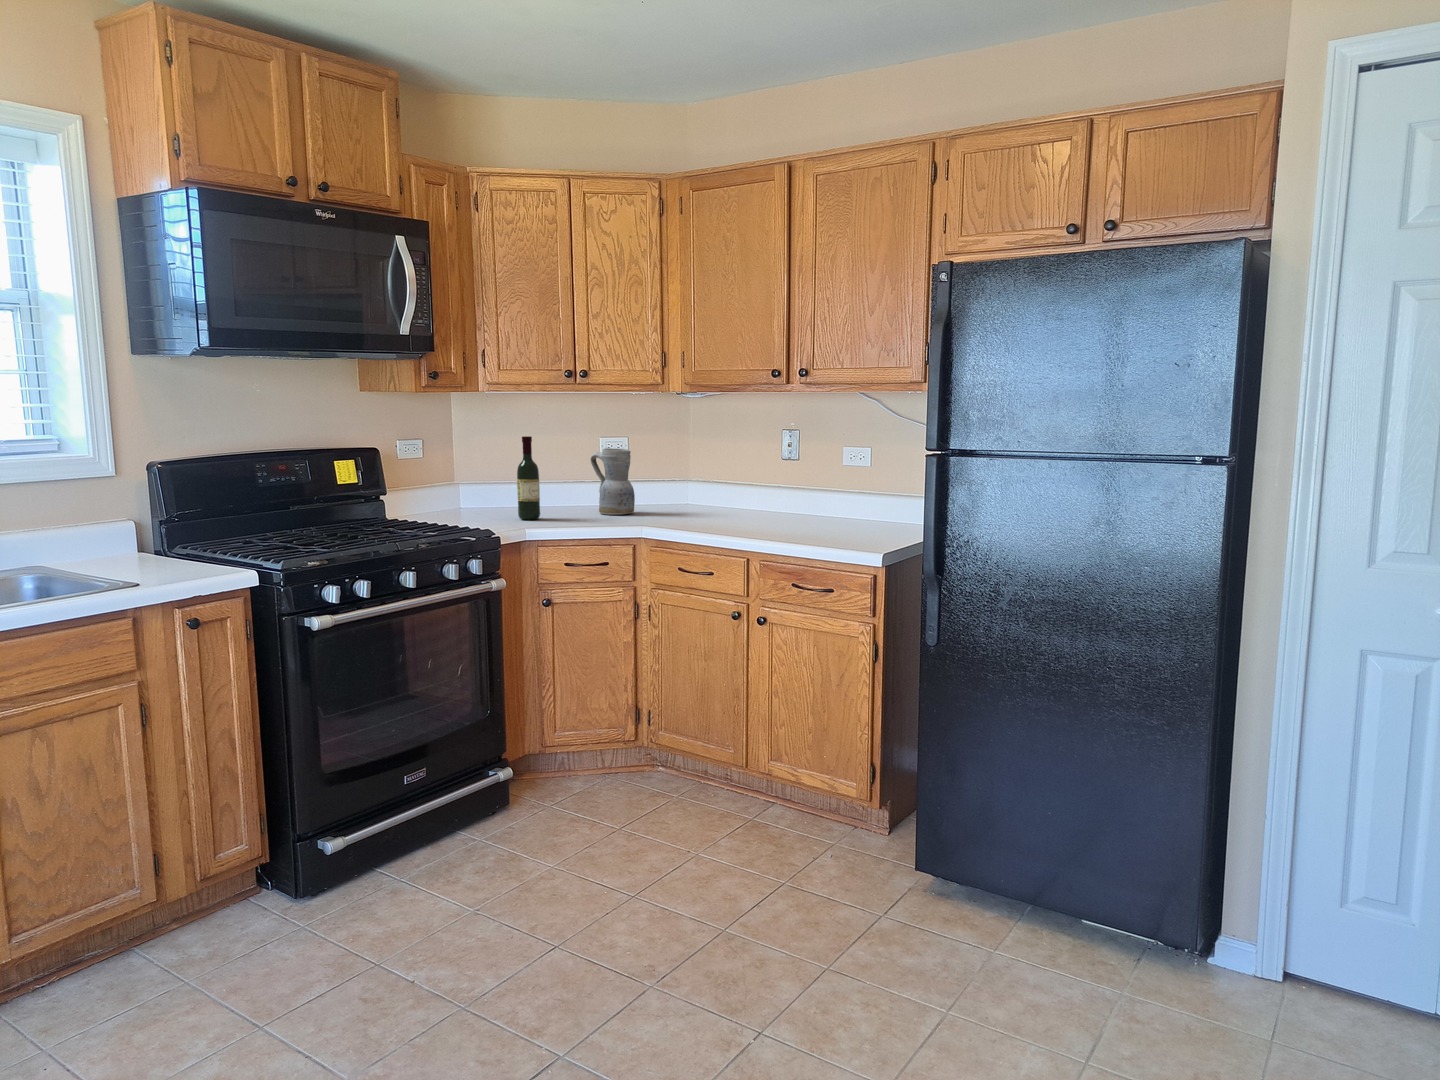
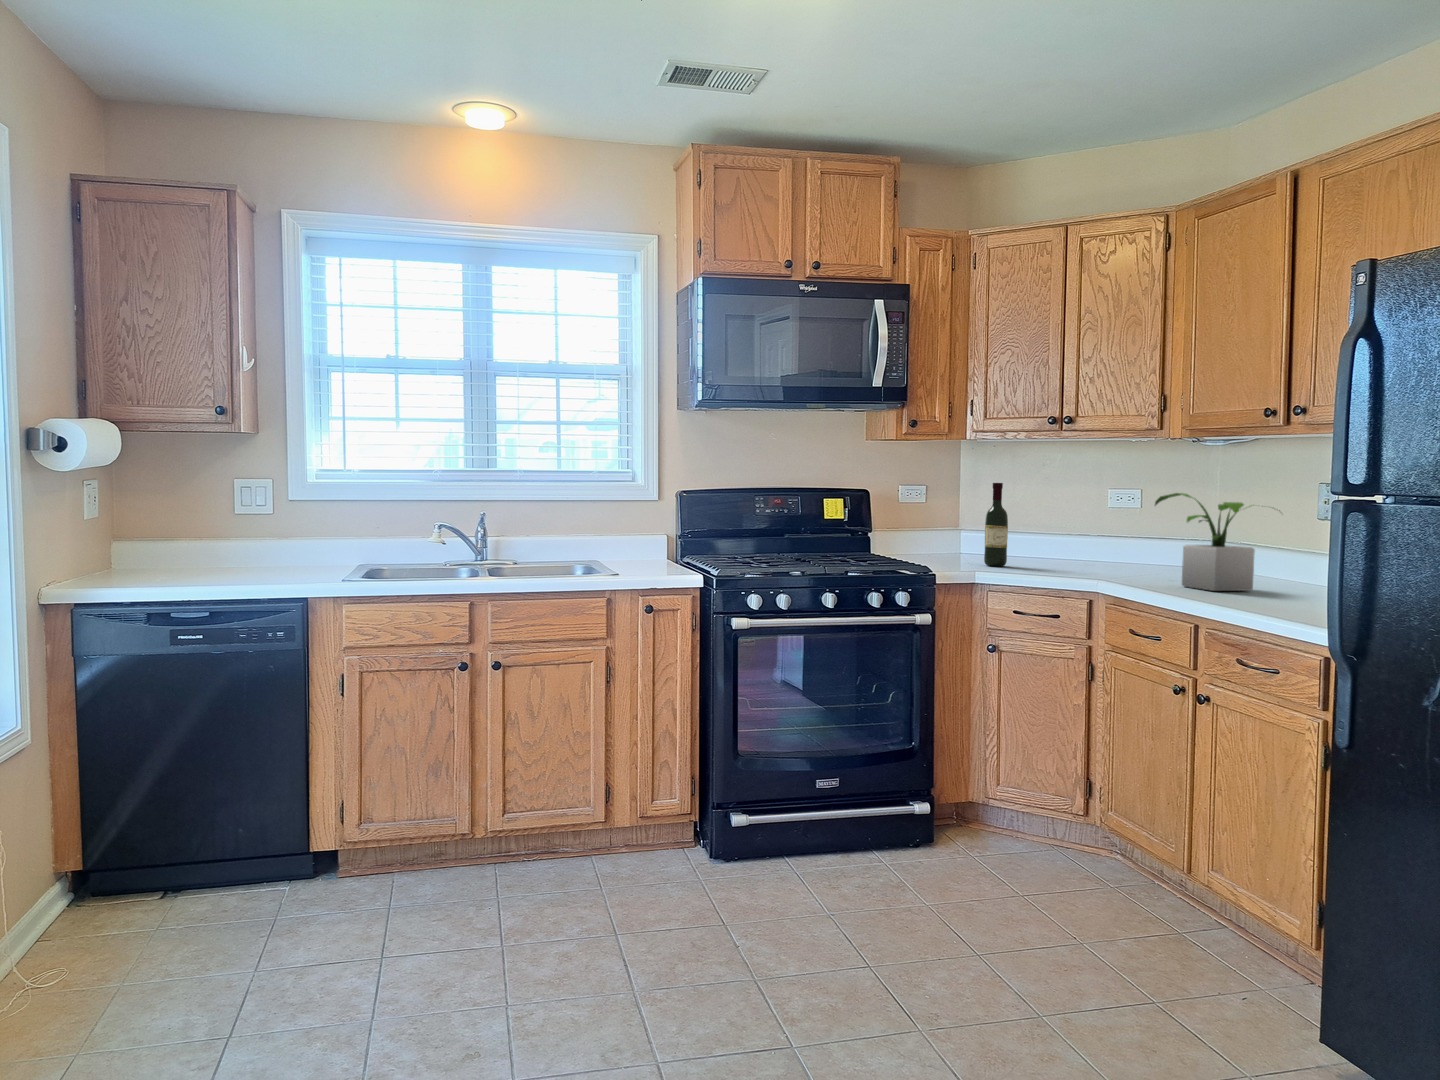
potted plant: none [684,444,784,528] -> present [1155,493,1280,591]
ceramic pitcher: present [591,448,635,515] -> none [1076,499,1121,570]

